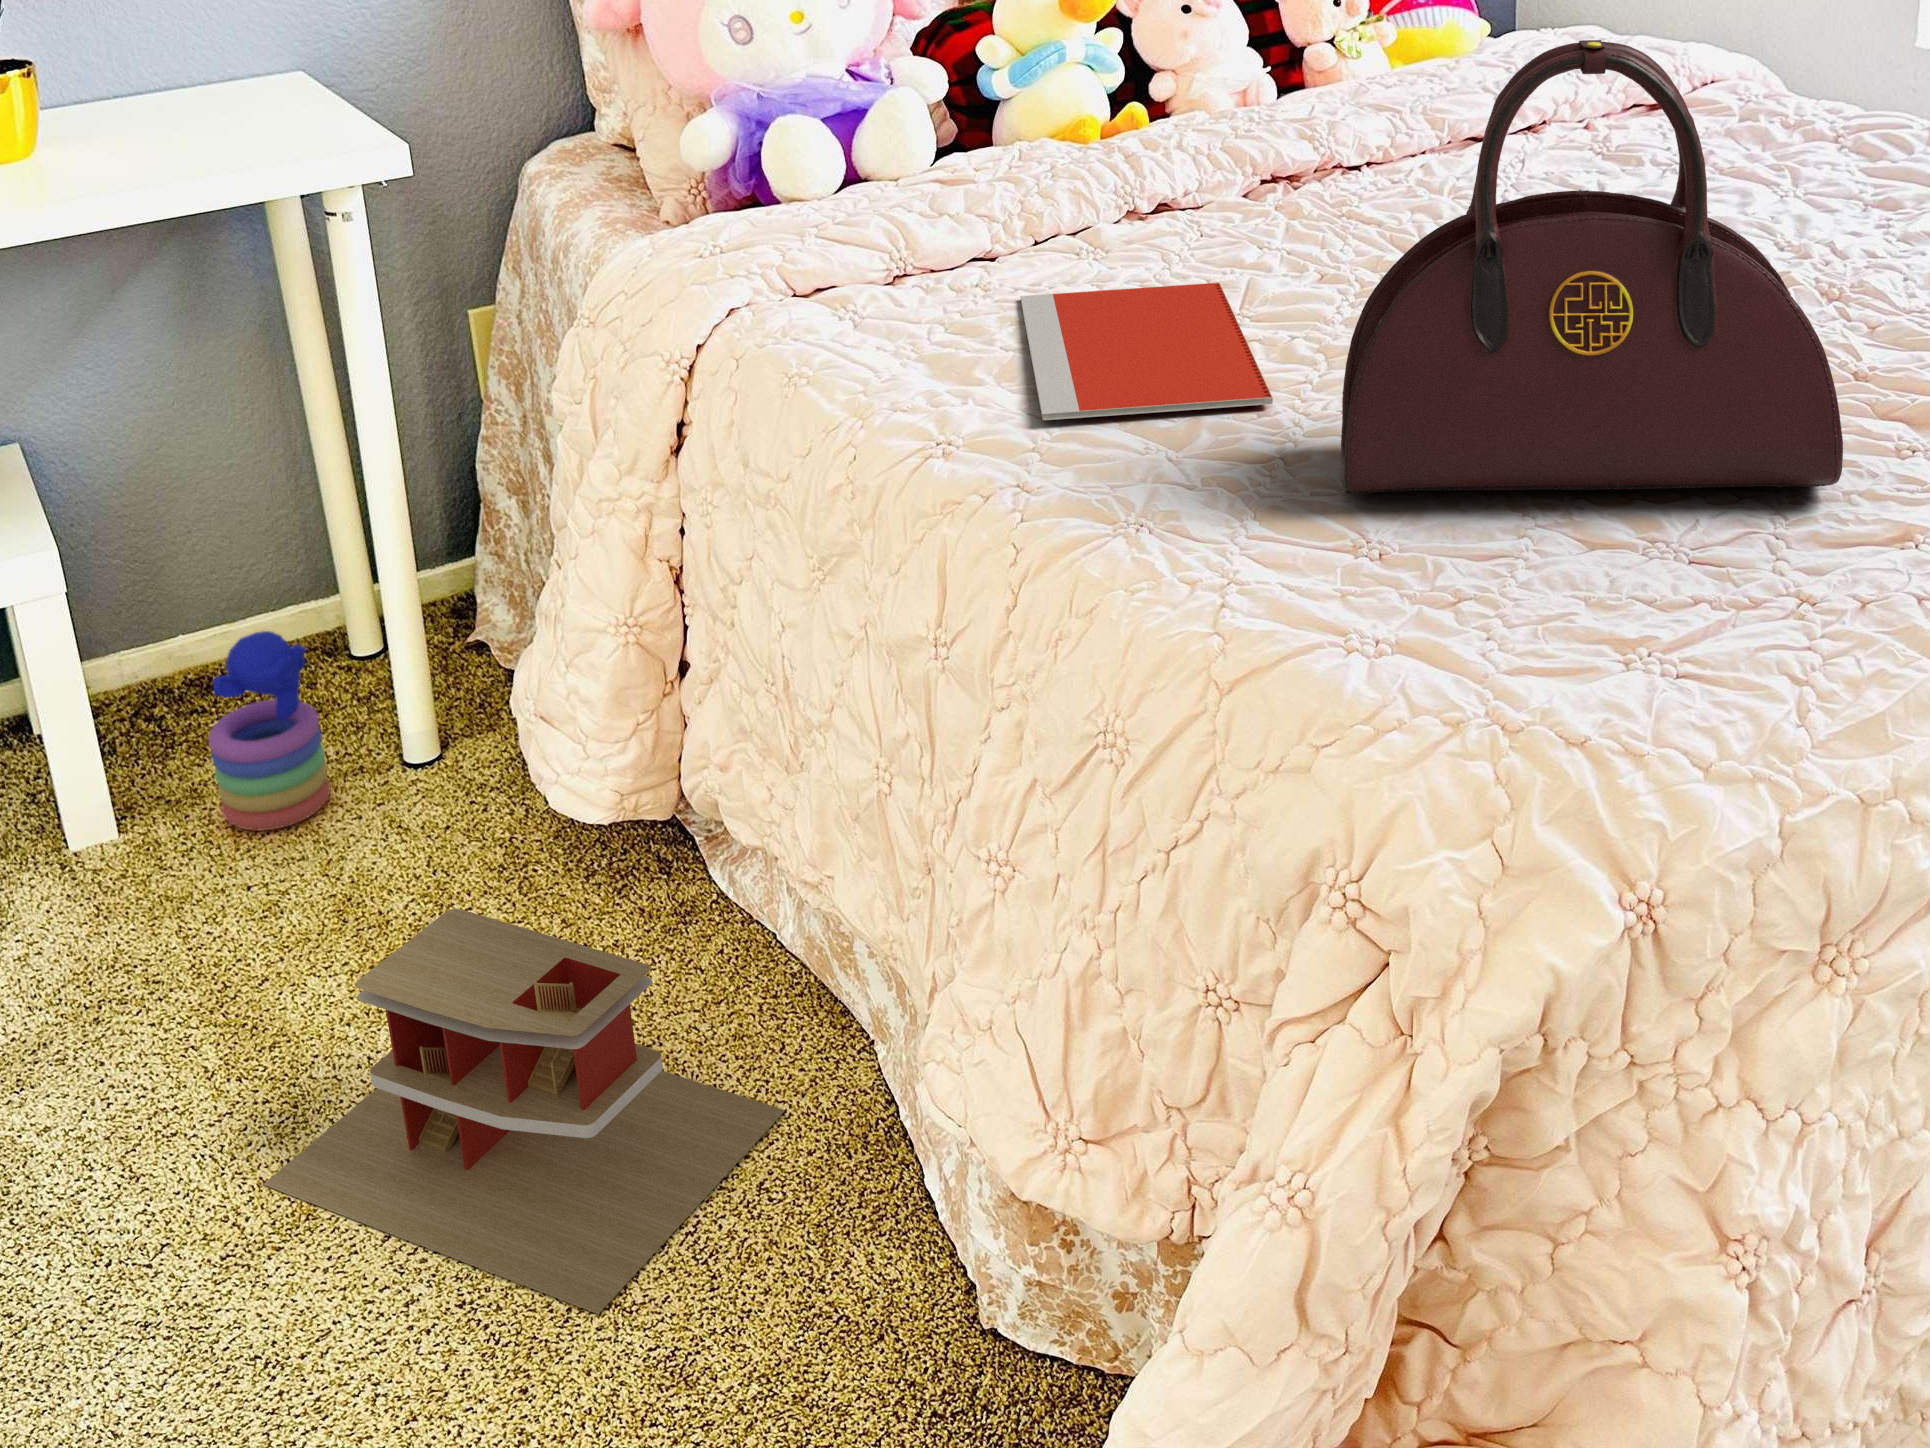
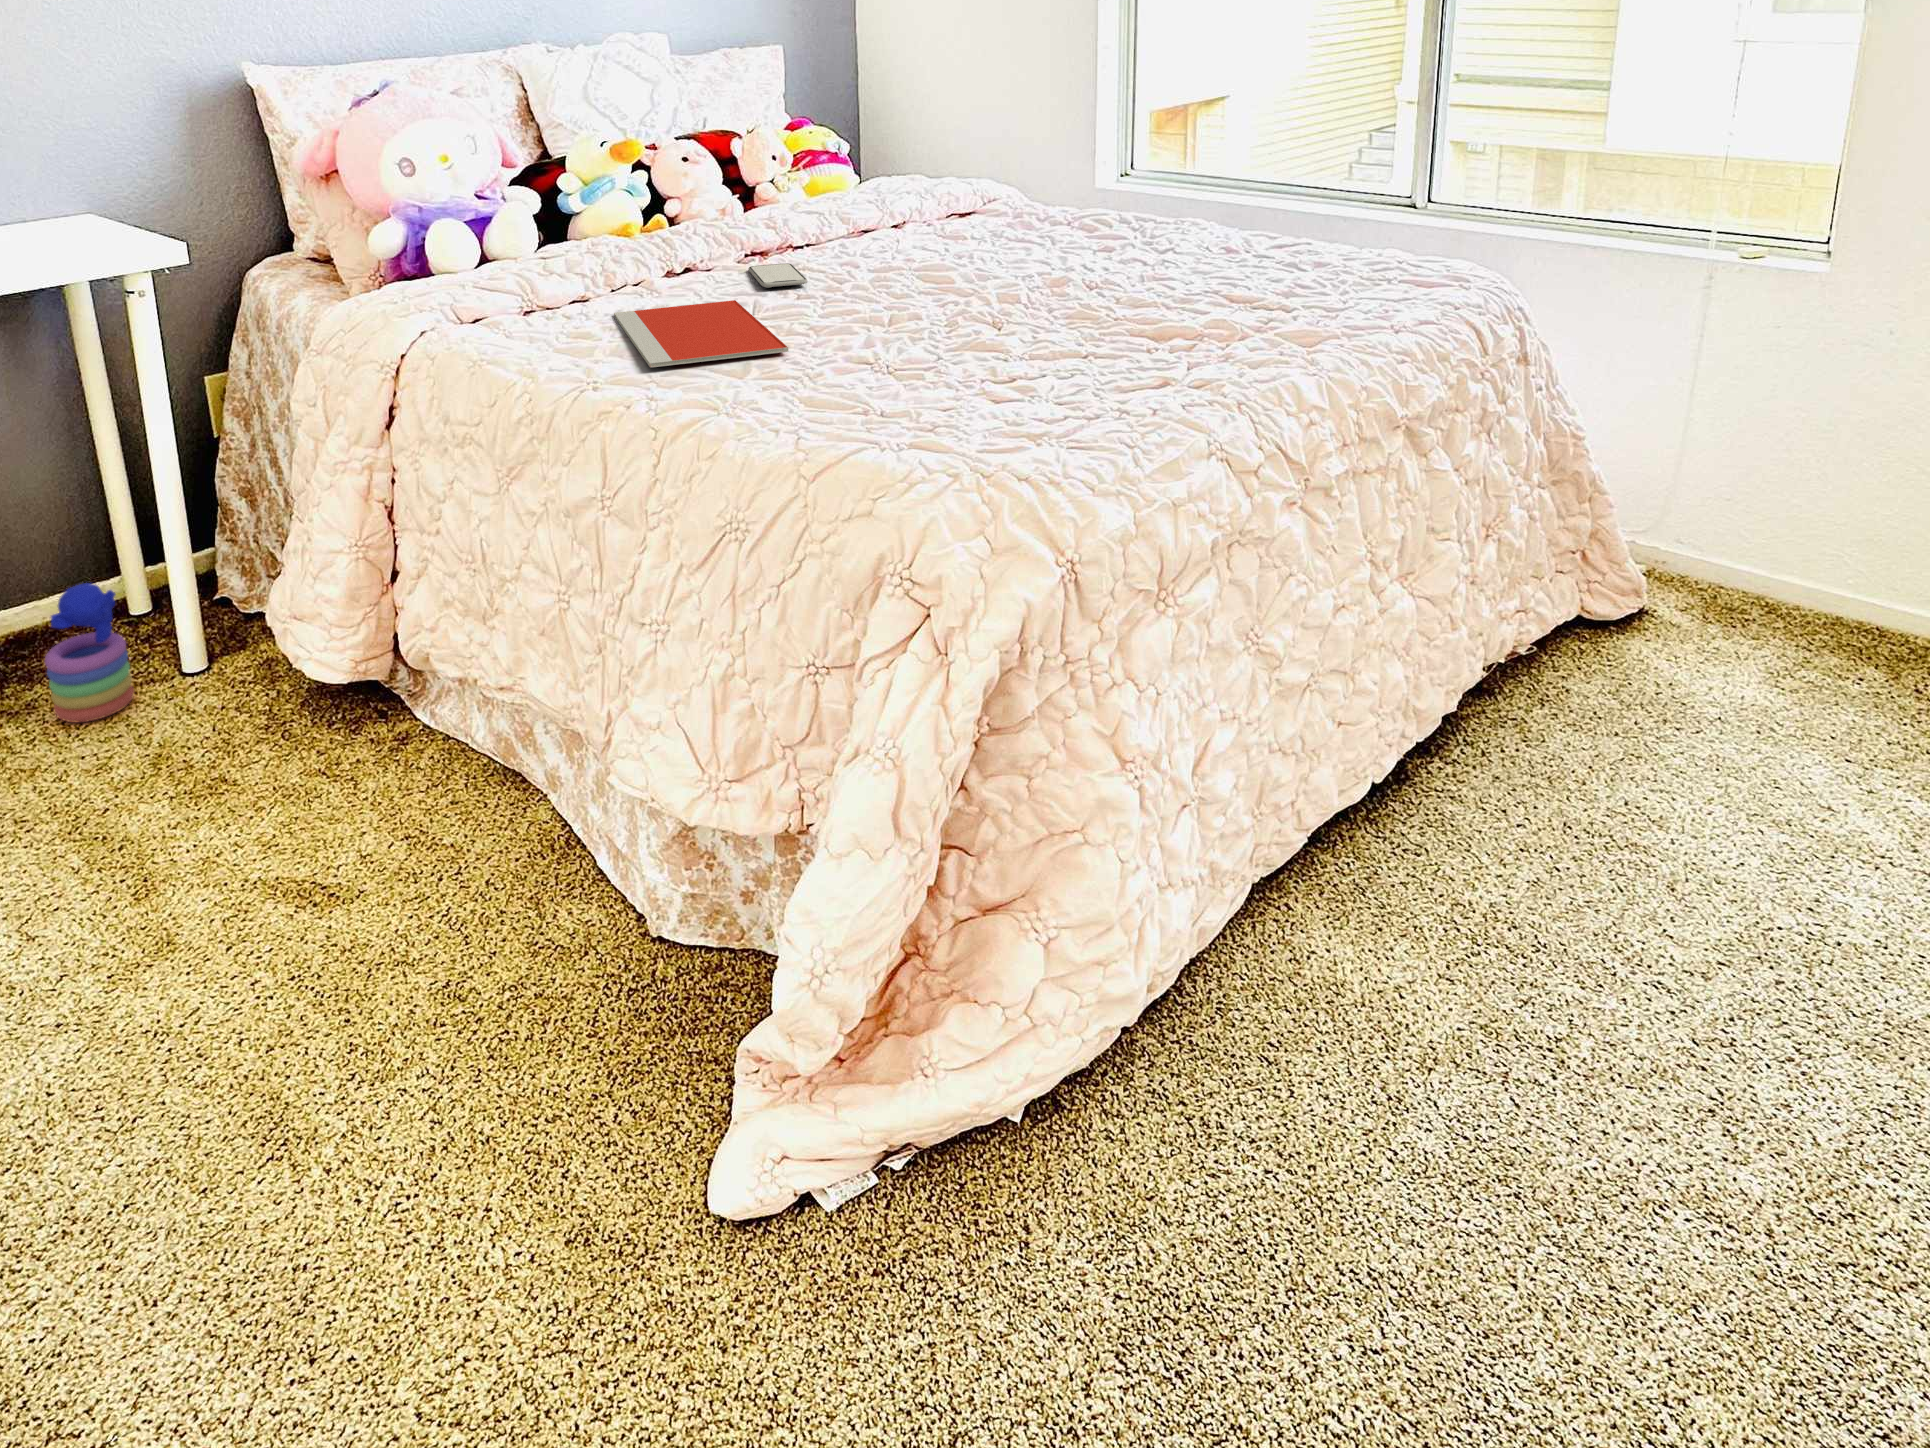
handbag: present [1341,40,1843,494] -> none [836,111,1127,386]
smartphone: none [1259,209,1346,260] -> present [748,263,807,288]
toy house: present [263,908,785,1314] -> none [130,727,496,969]

